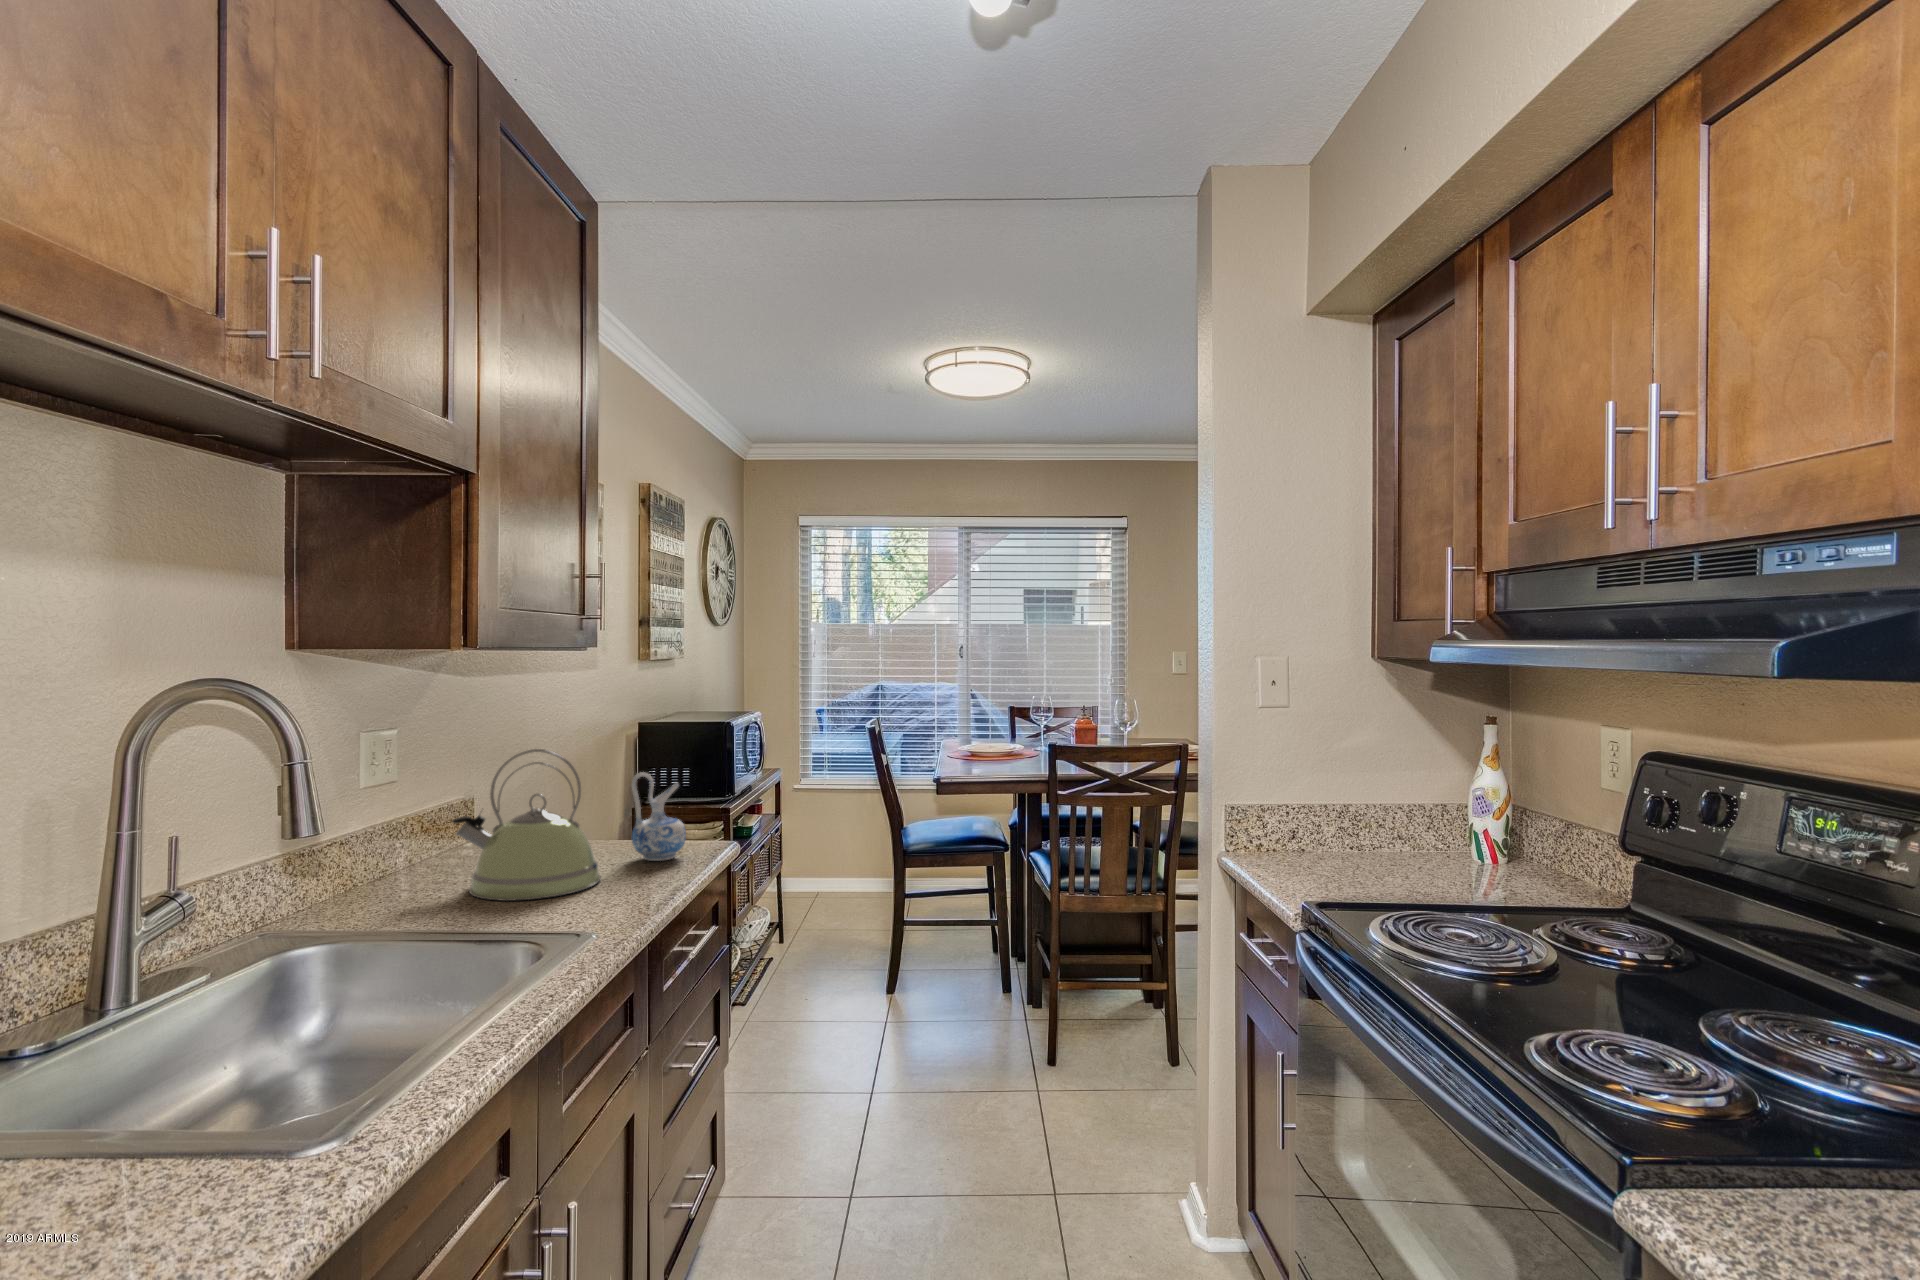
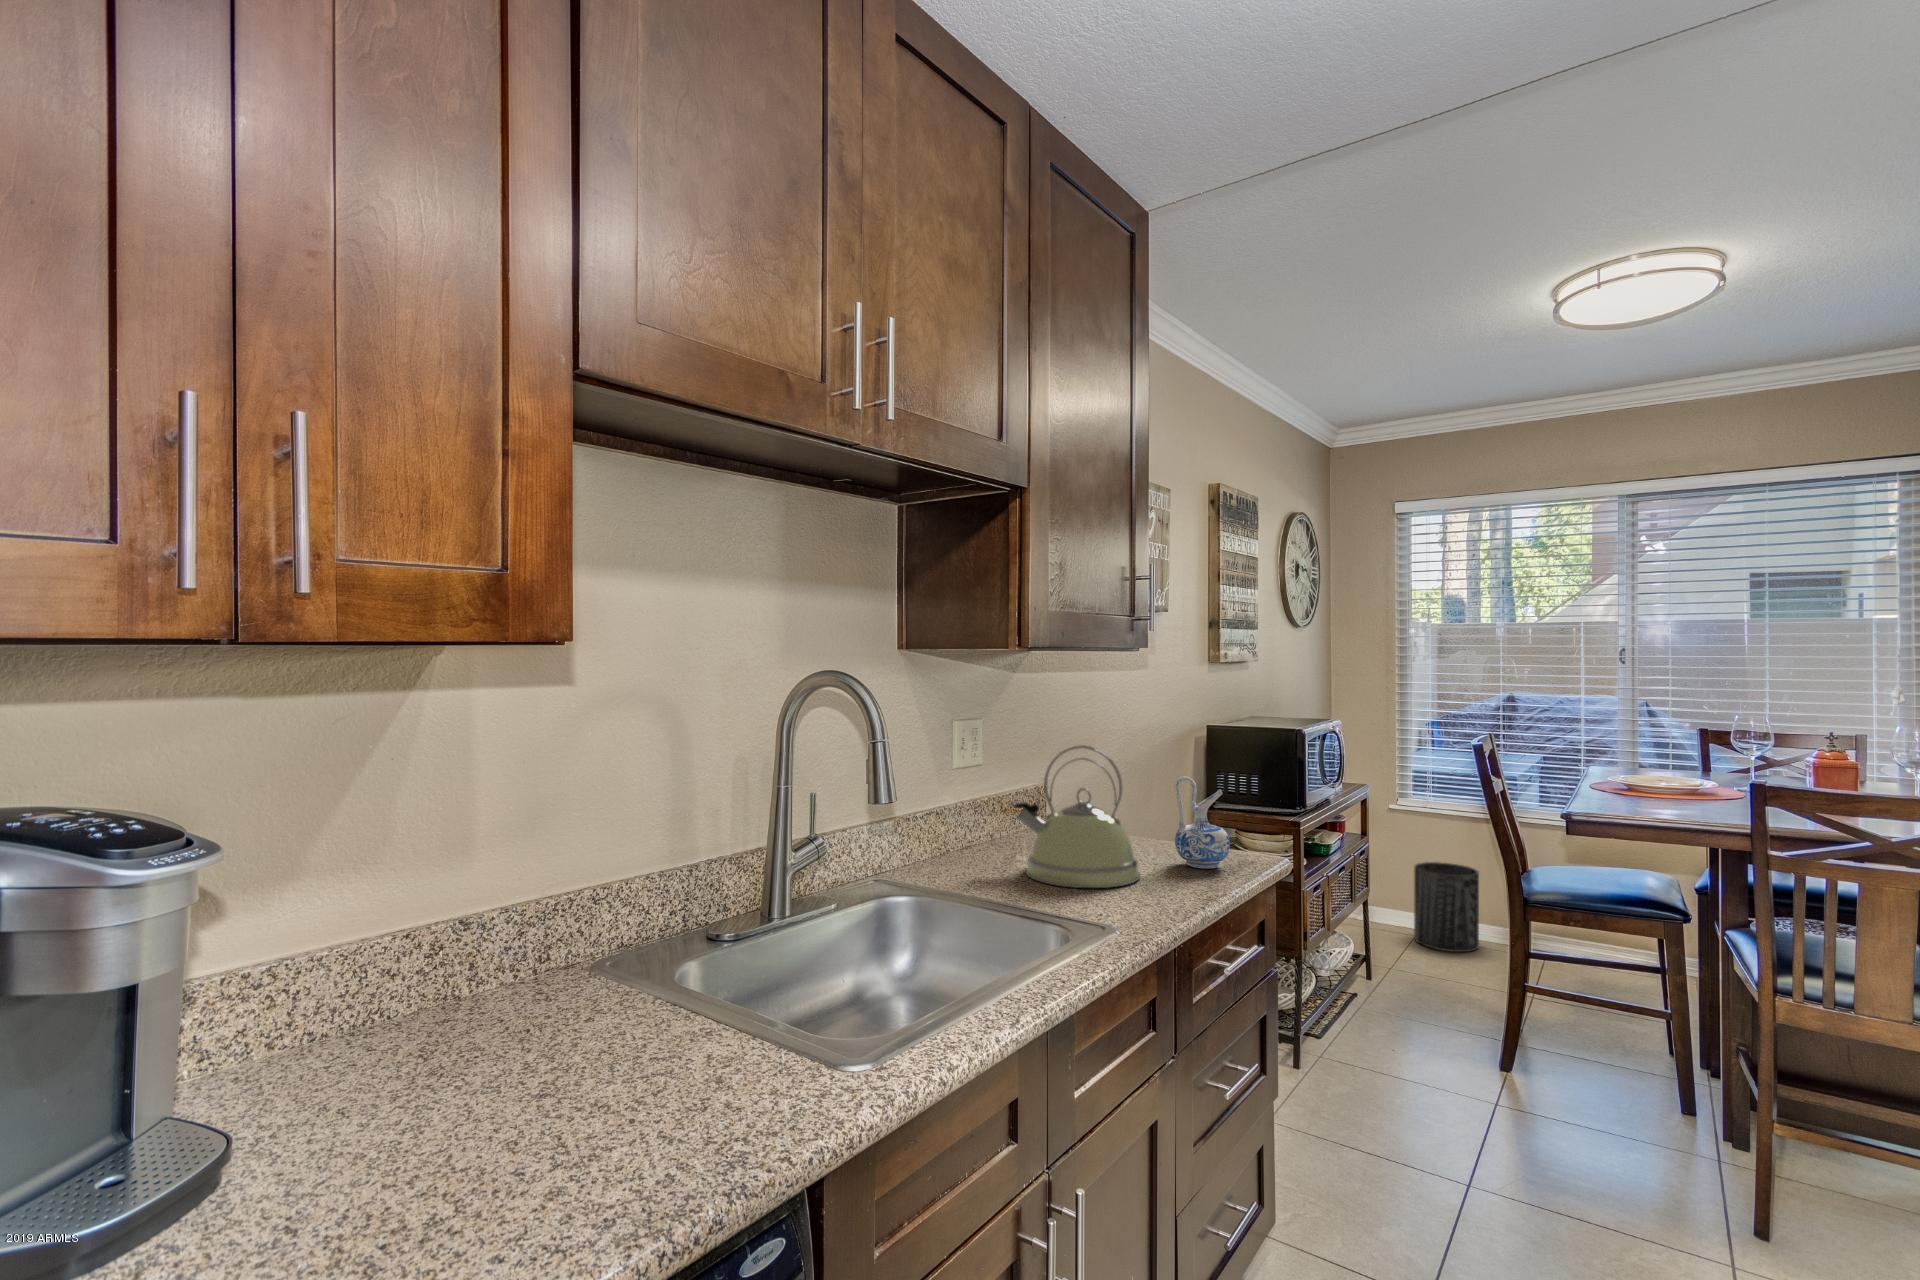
trash can: none [814,831,864,907] -> present [1414,862,1479,952]

